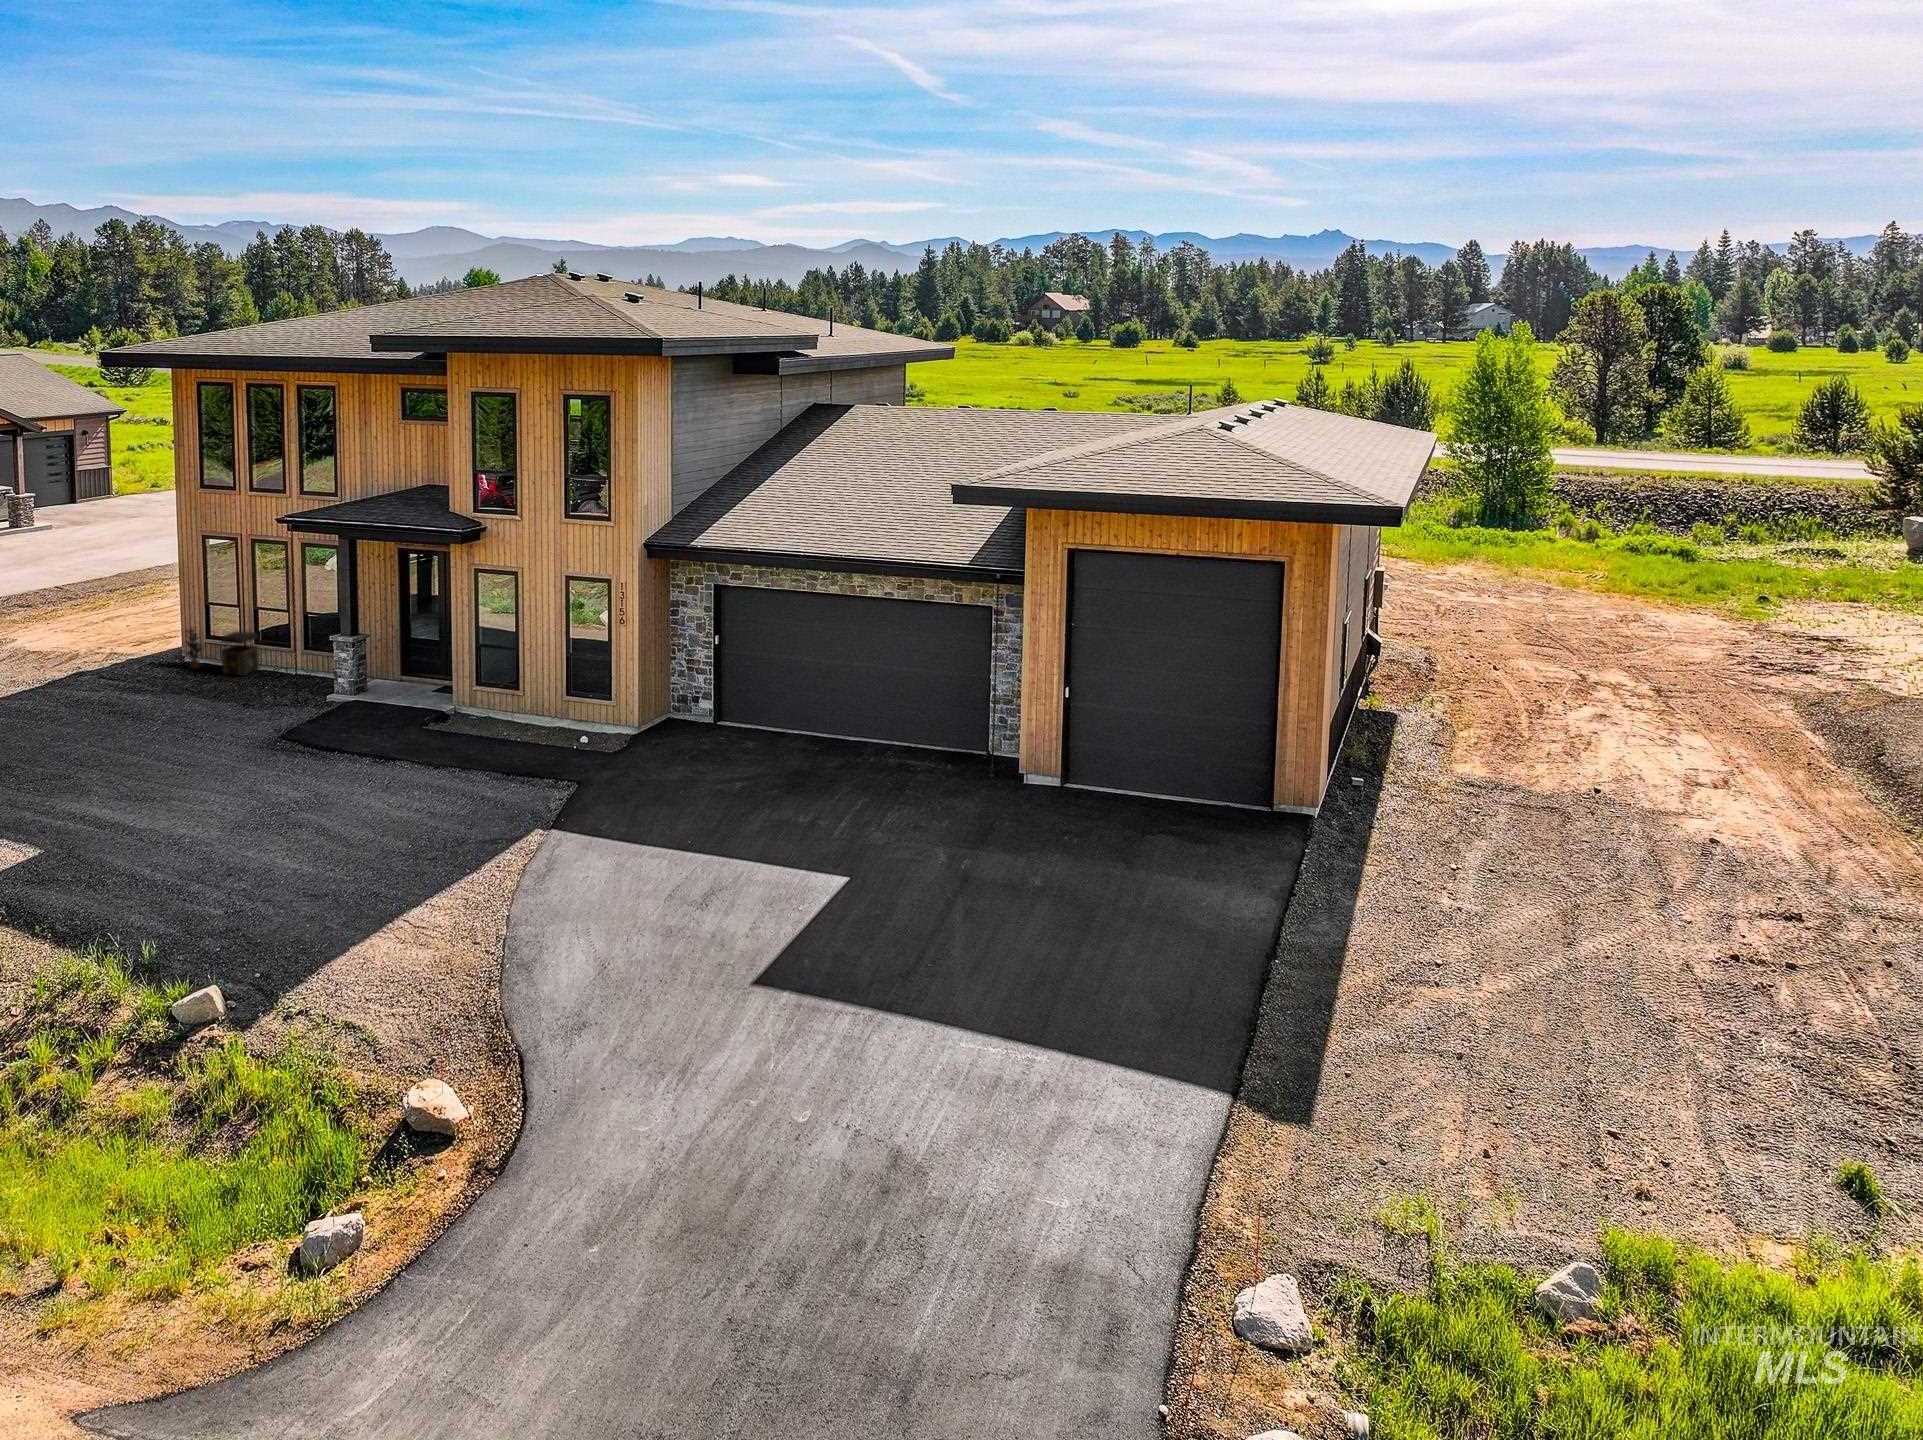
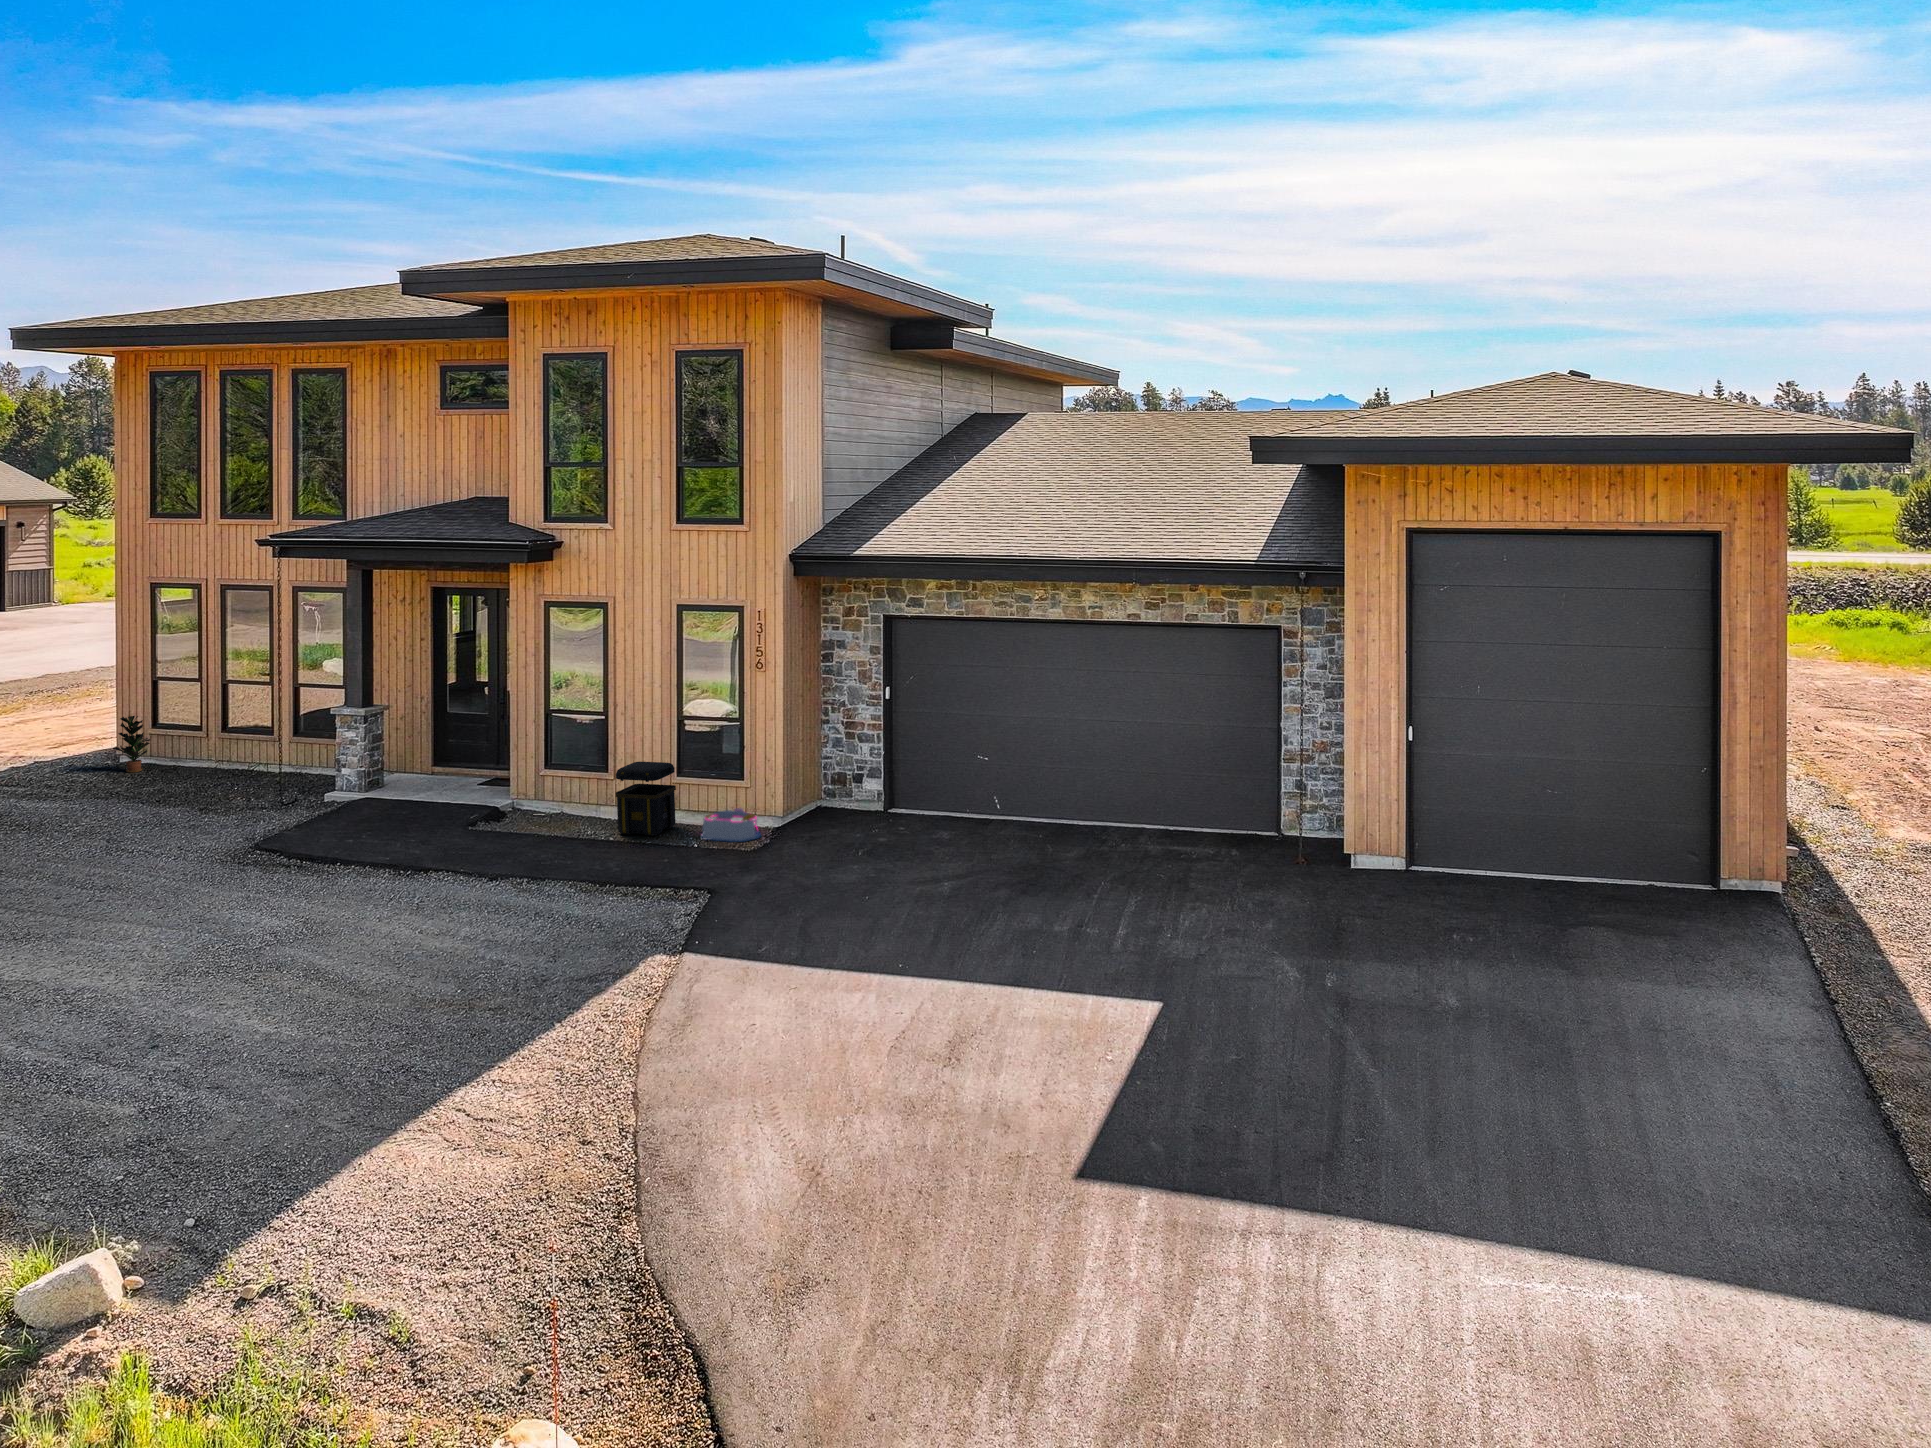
toolbox: present [221,632,259,676] -> present [615,762,676,836]
storage bin: none [581,719,622,744] -> present [702,808,761,842]

